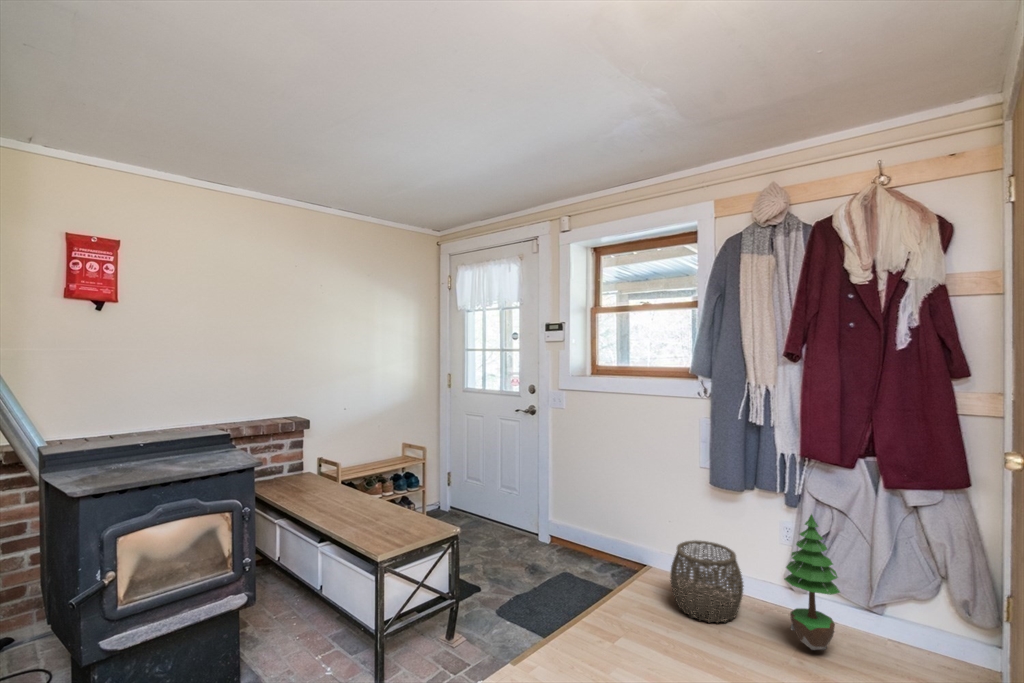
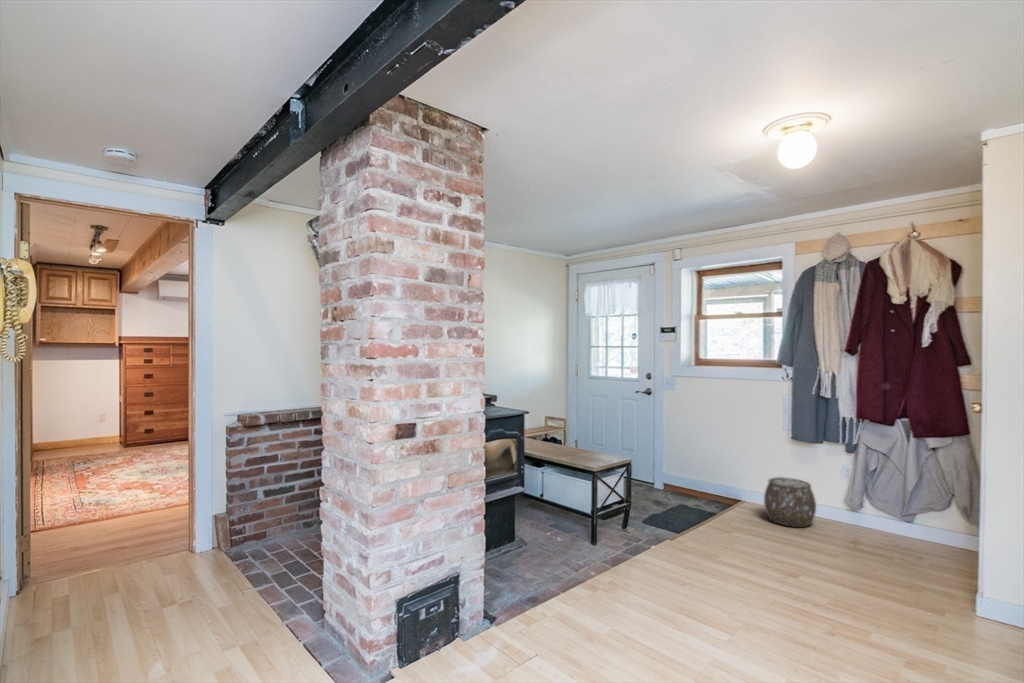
potted tree: present [784,514,840,650] -> none [845,453,883,541]

